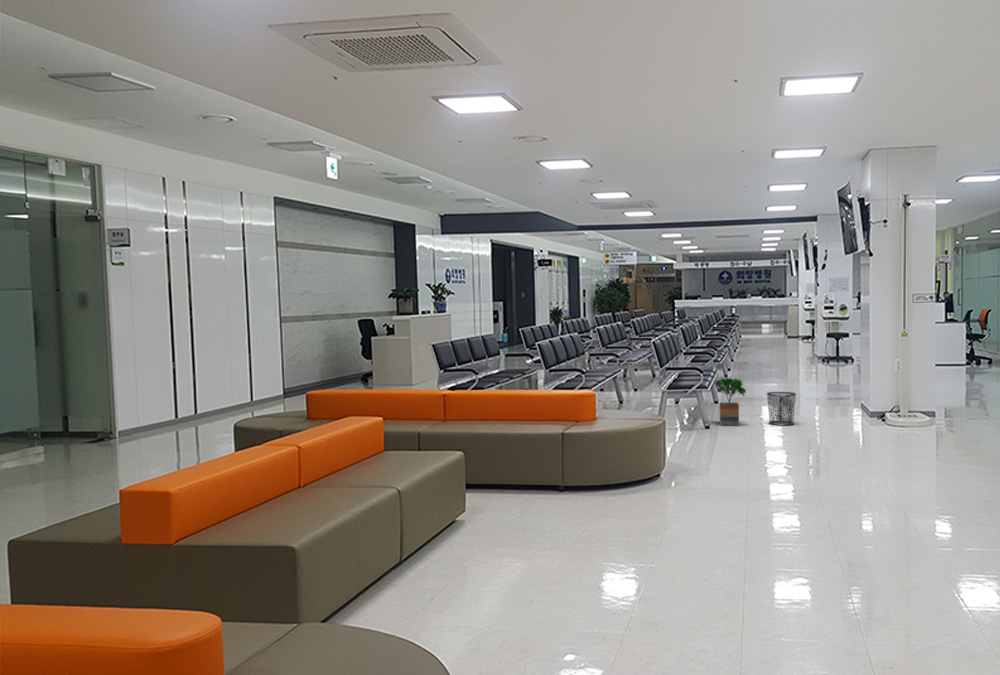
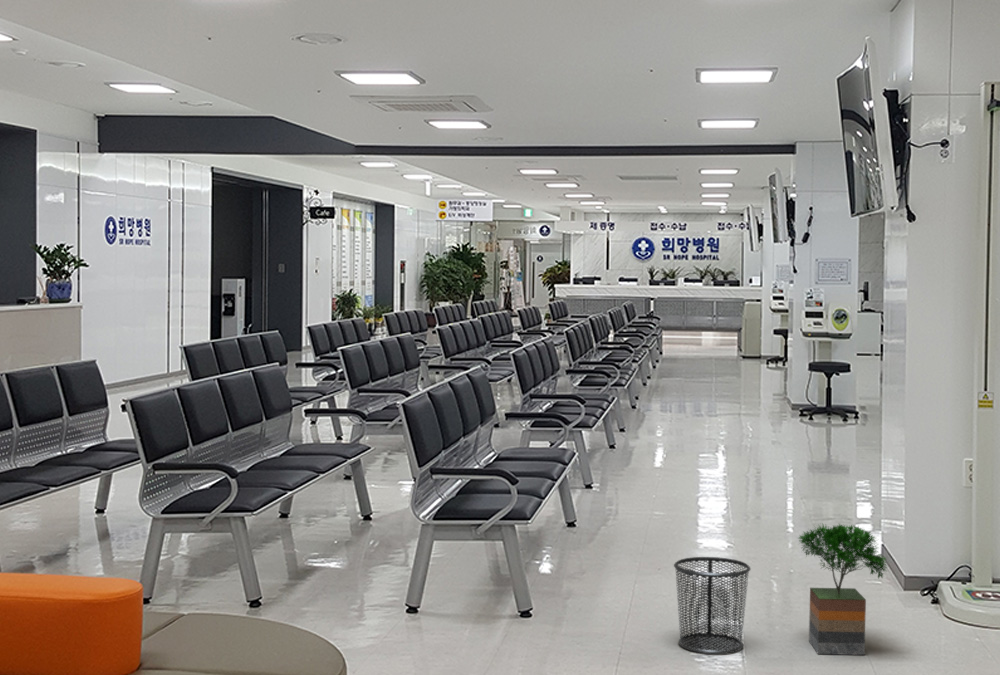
potted tree: present [714,378,746,425] -> present [799,524,886,655]

